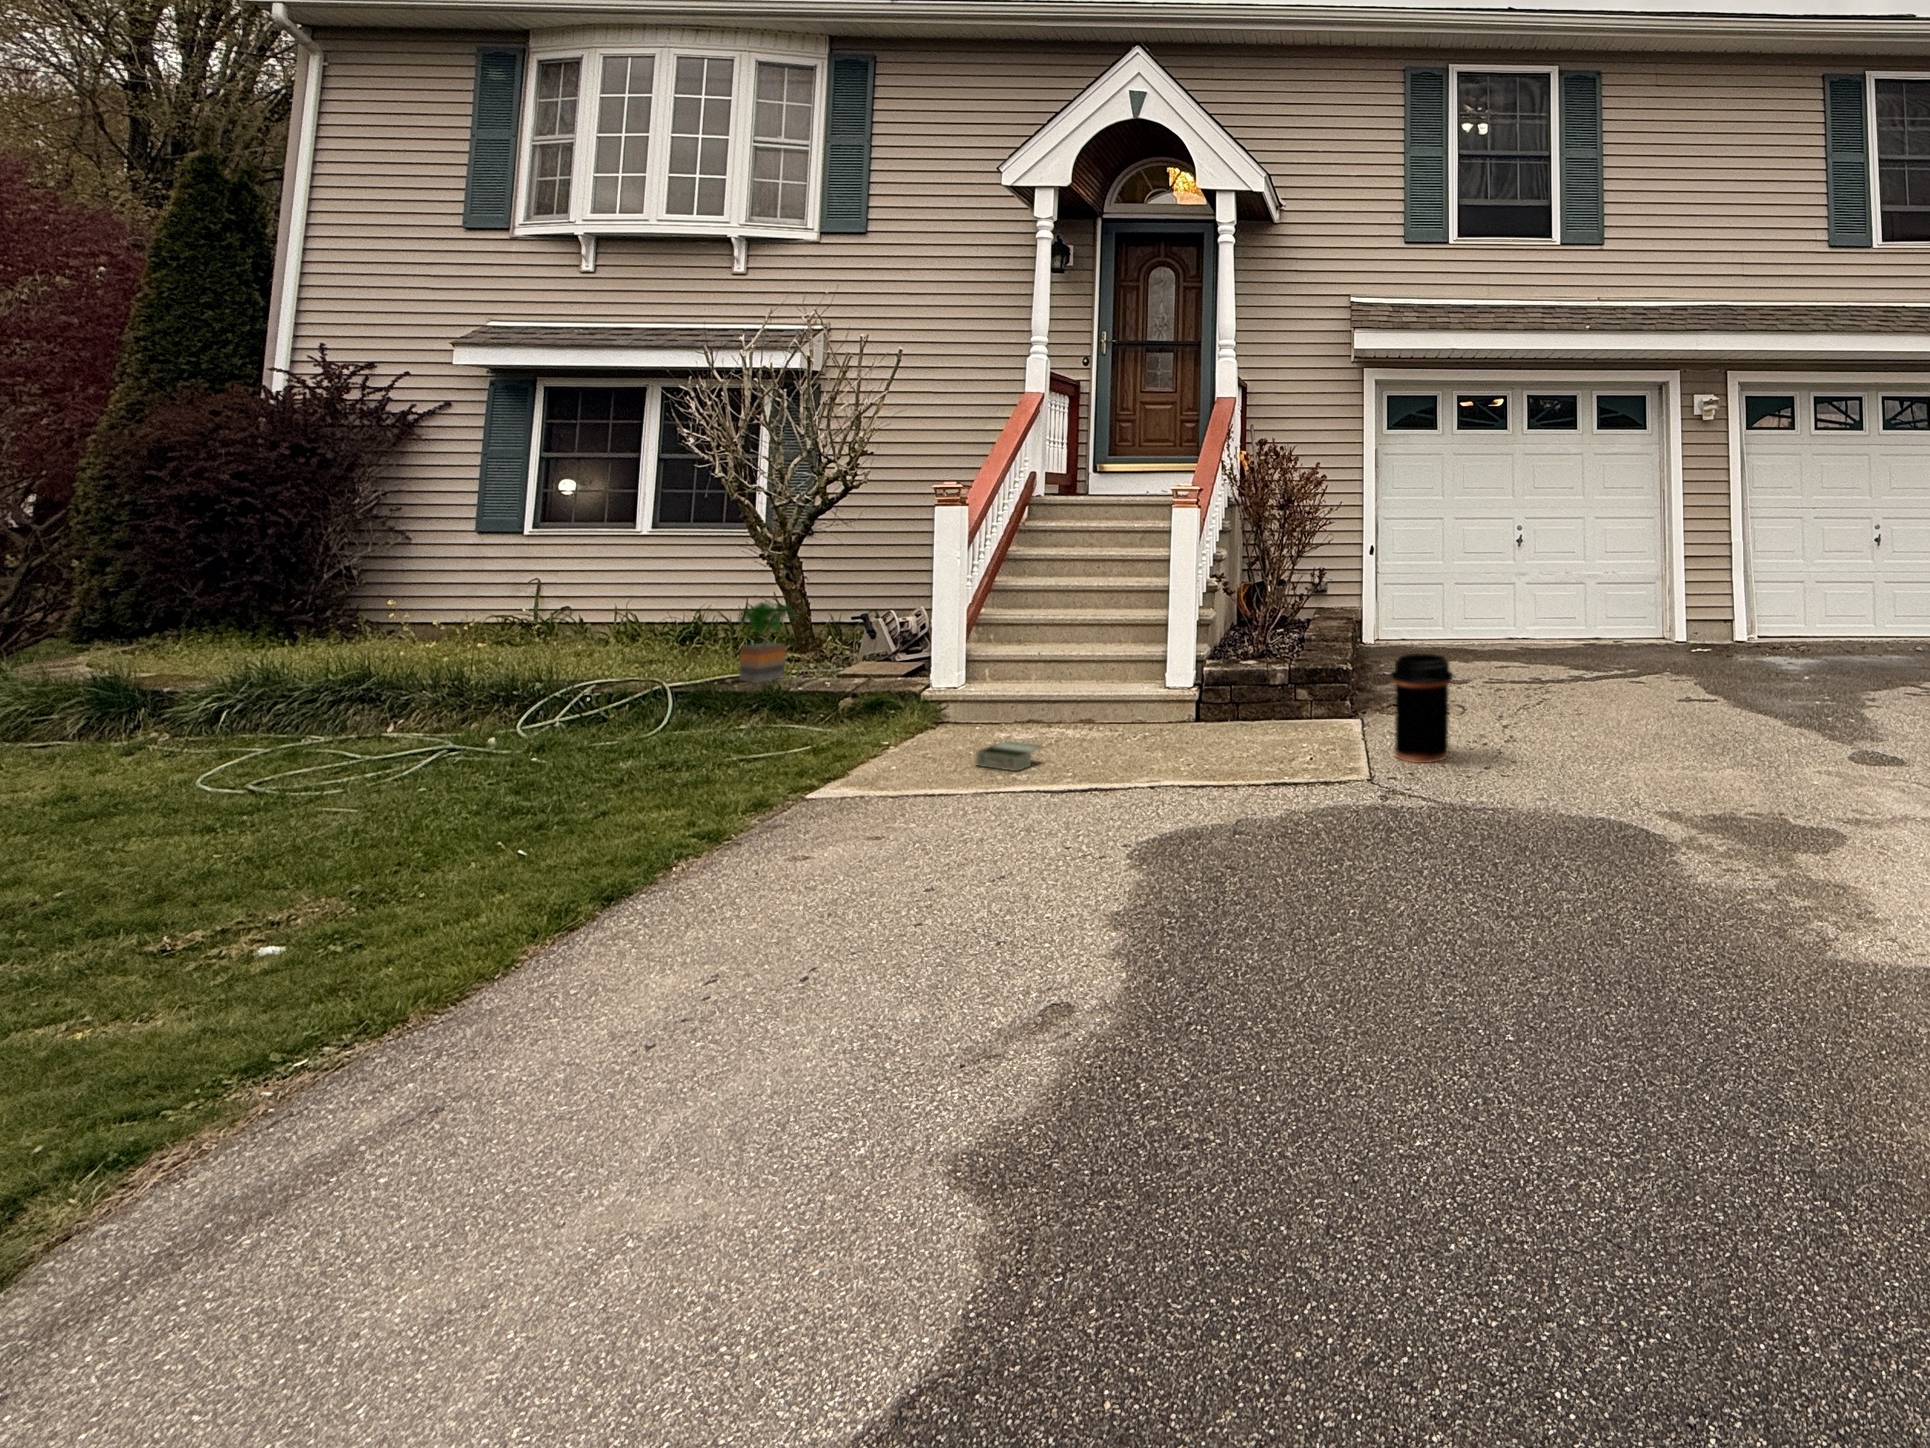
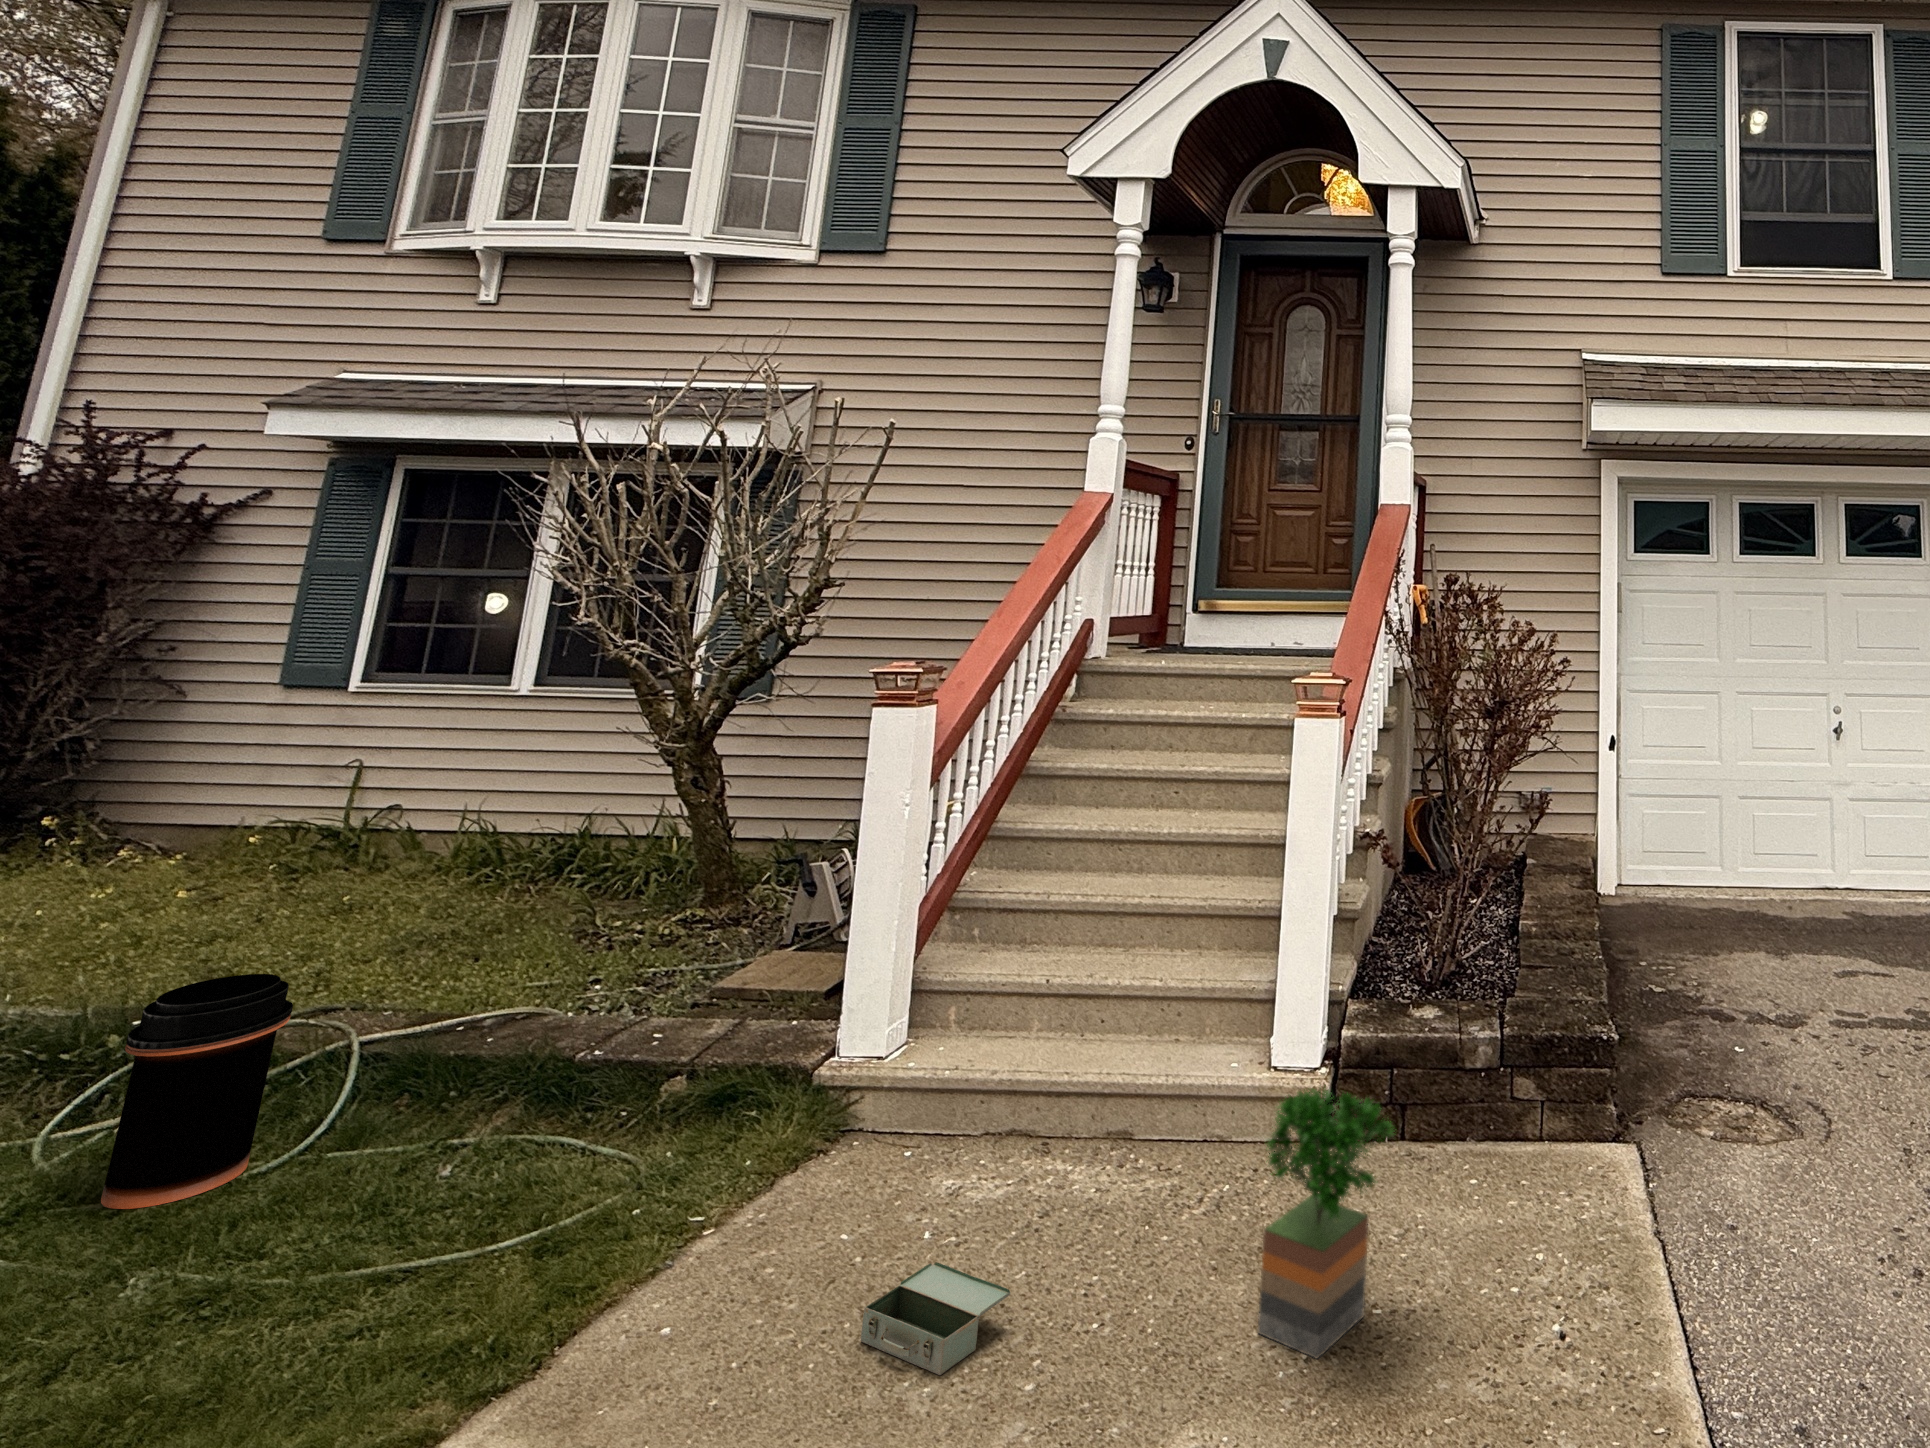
potted tree: present [738,602,796,682] -> present [1257,1089,1394,1358]
trash can: present [1391,654,1453,763] -> present [101,974,293,1209]

